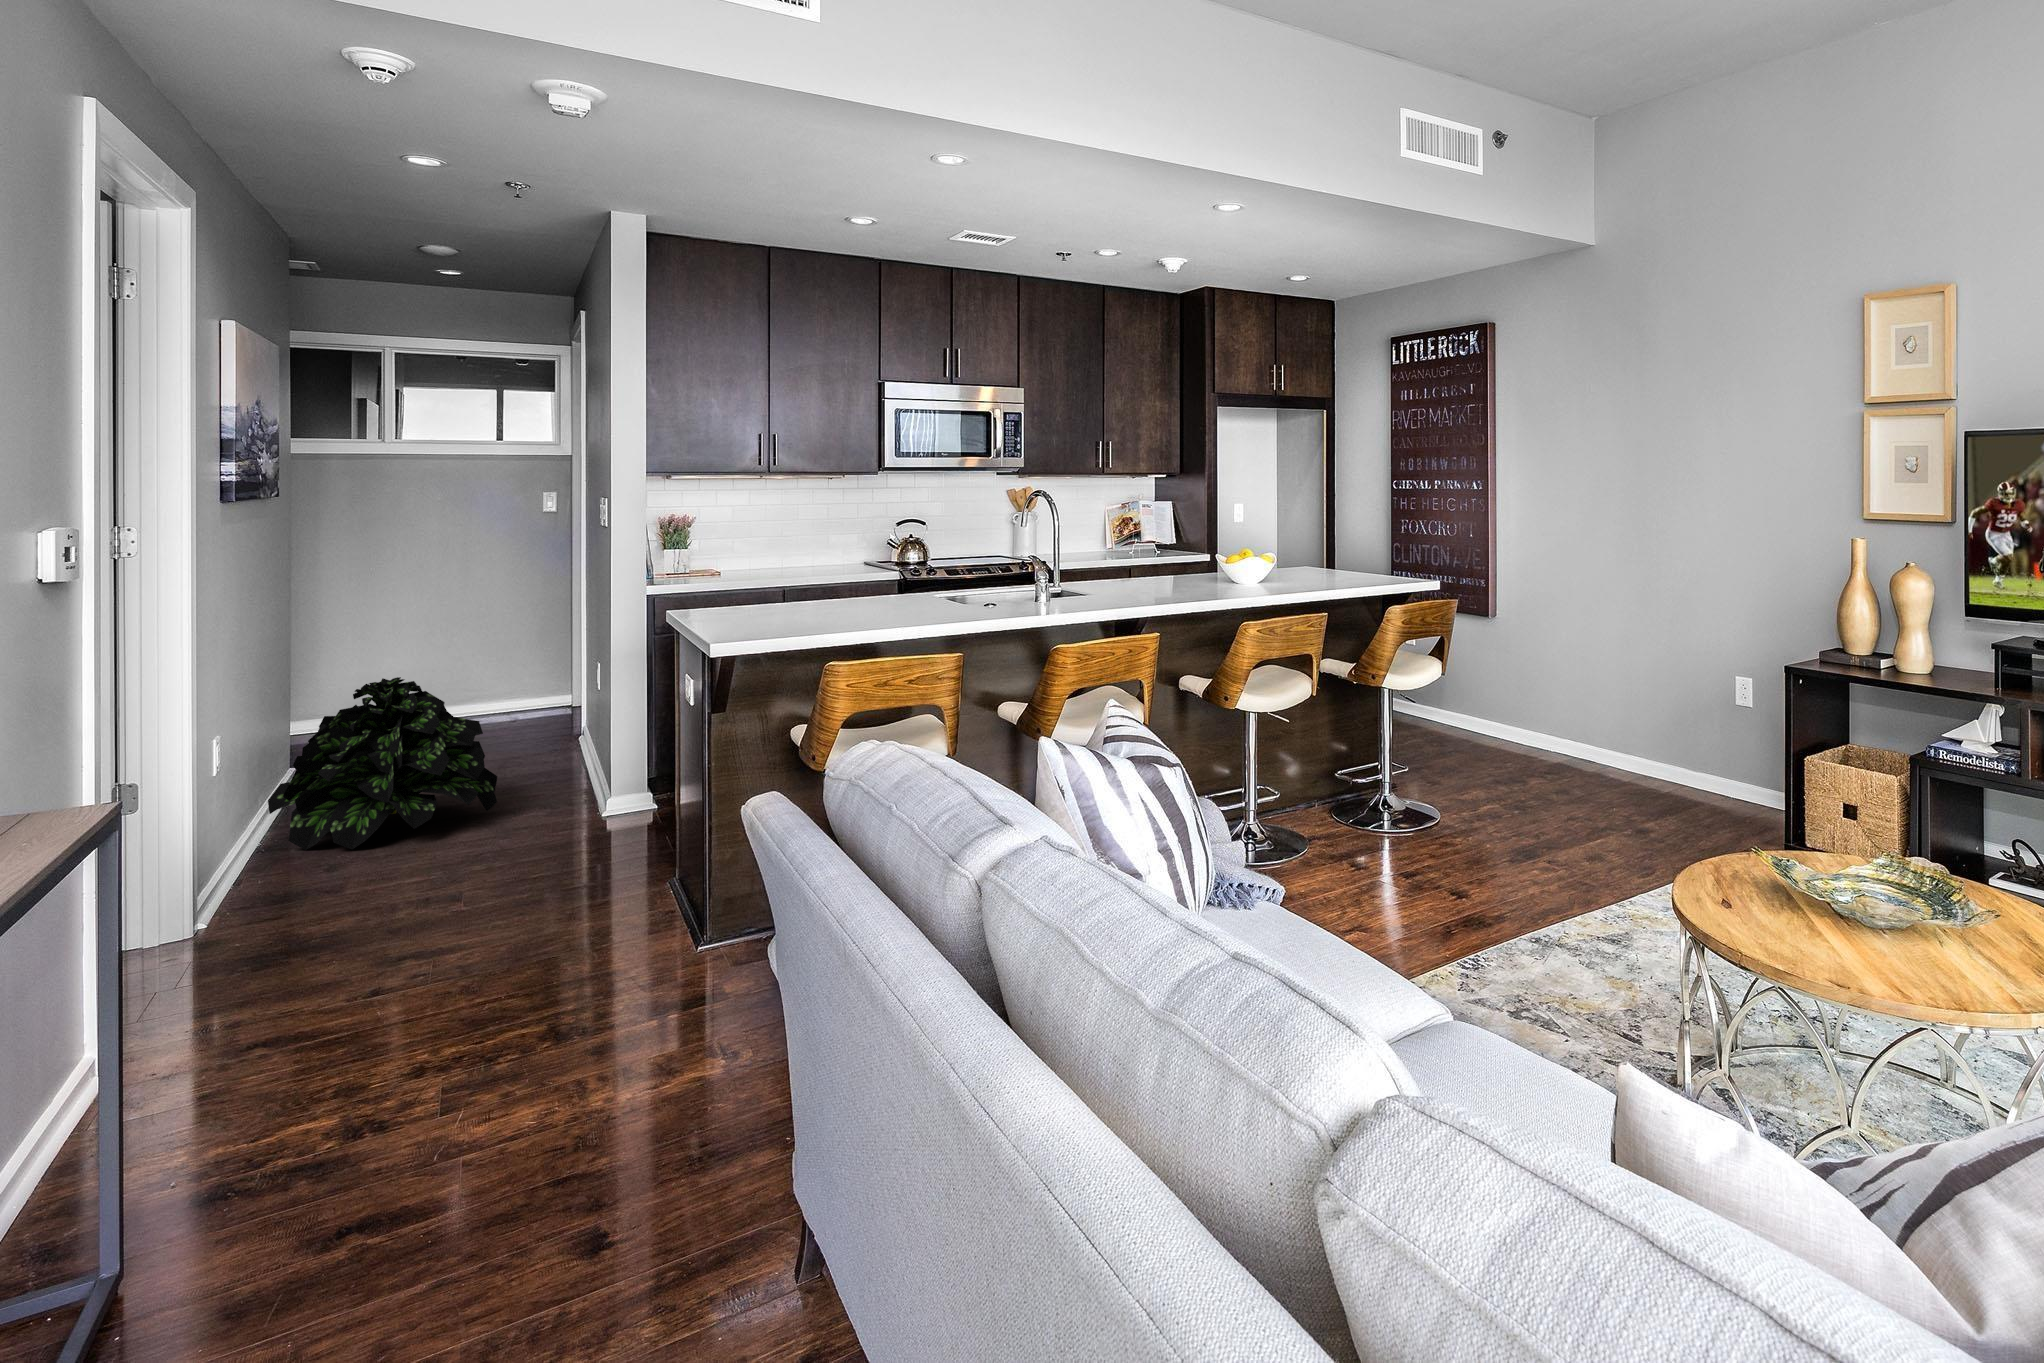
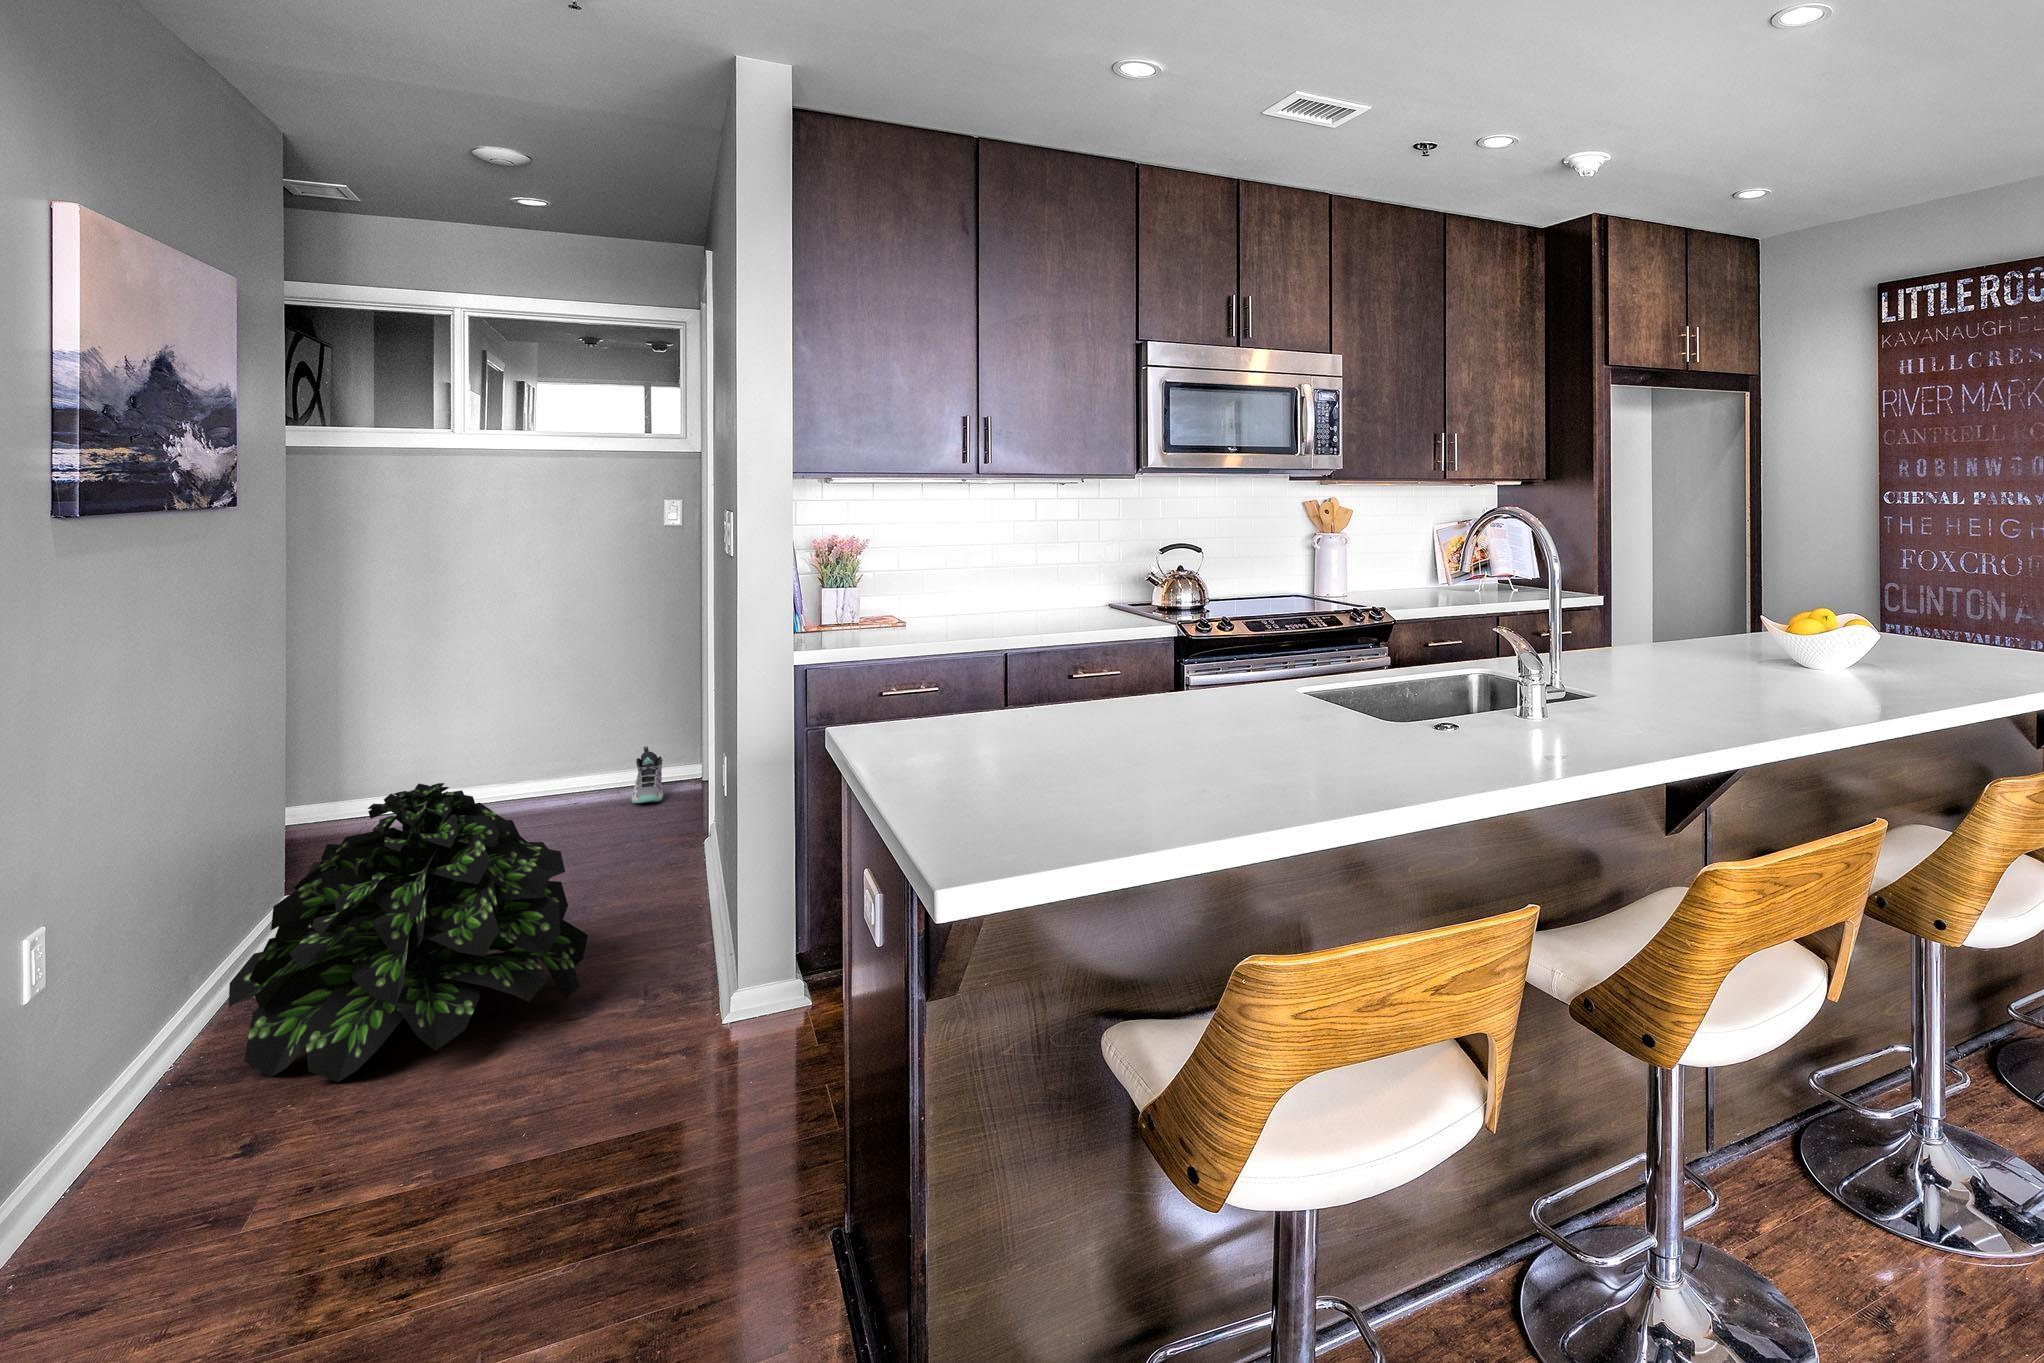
sneaker: none [499,680,525,722] -> present [631,746,663,803]

